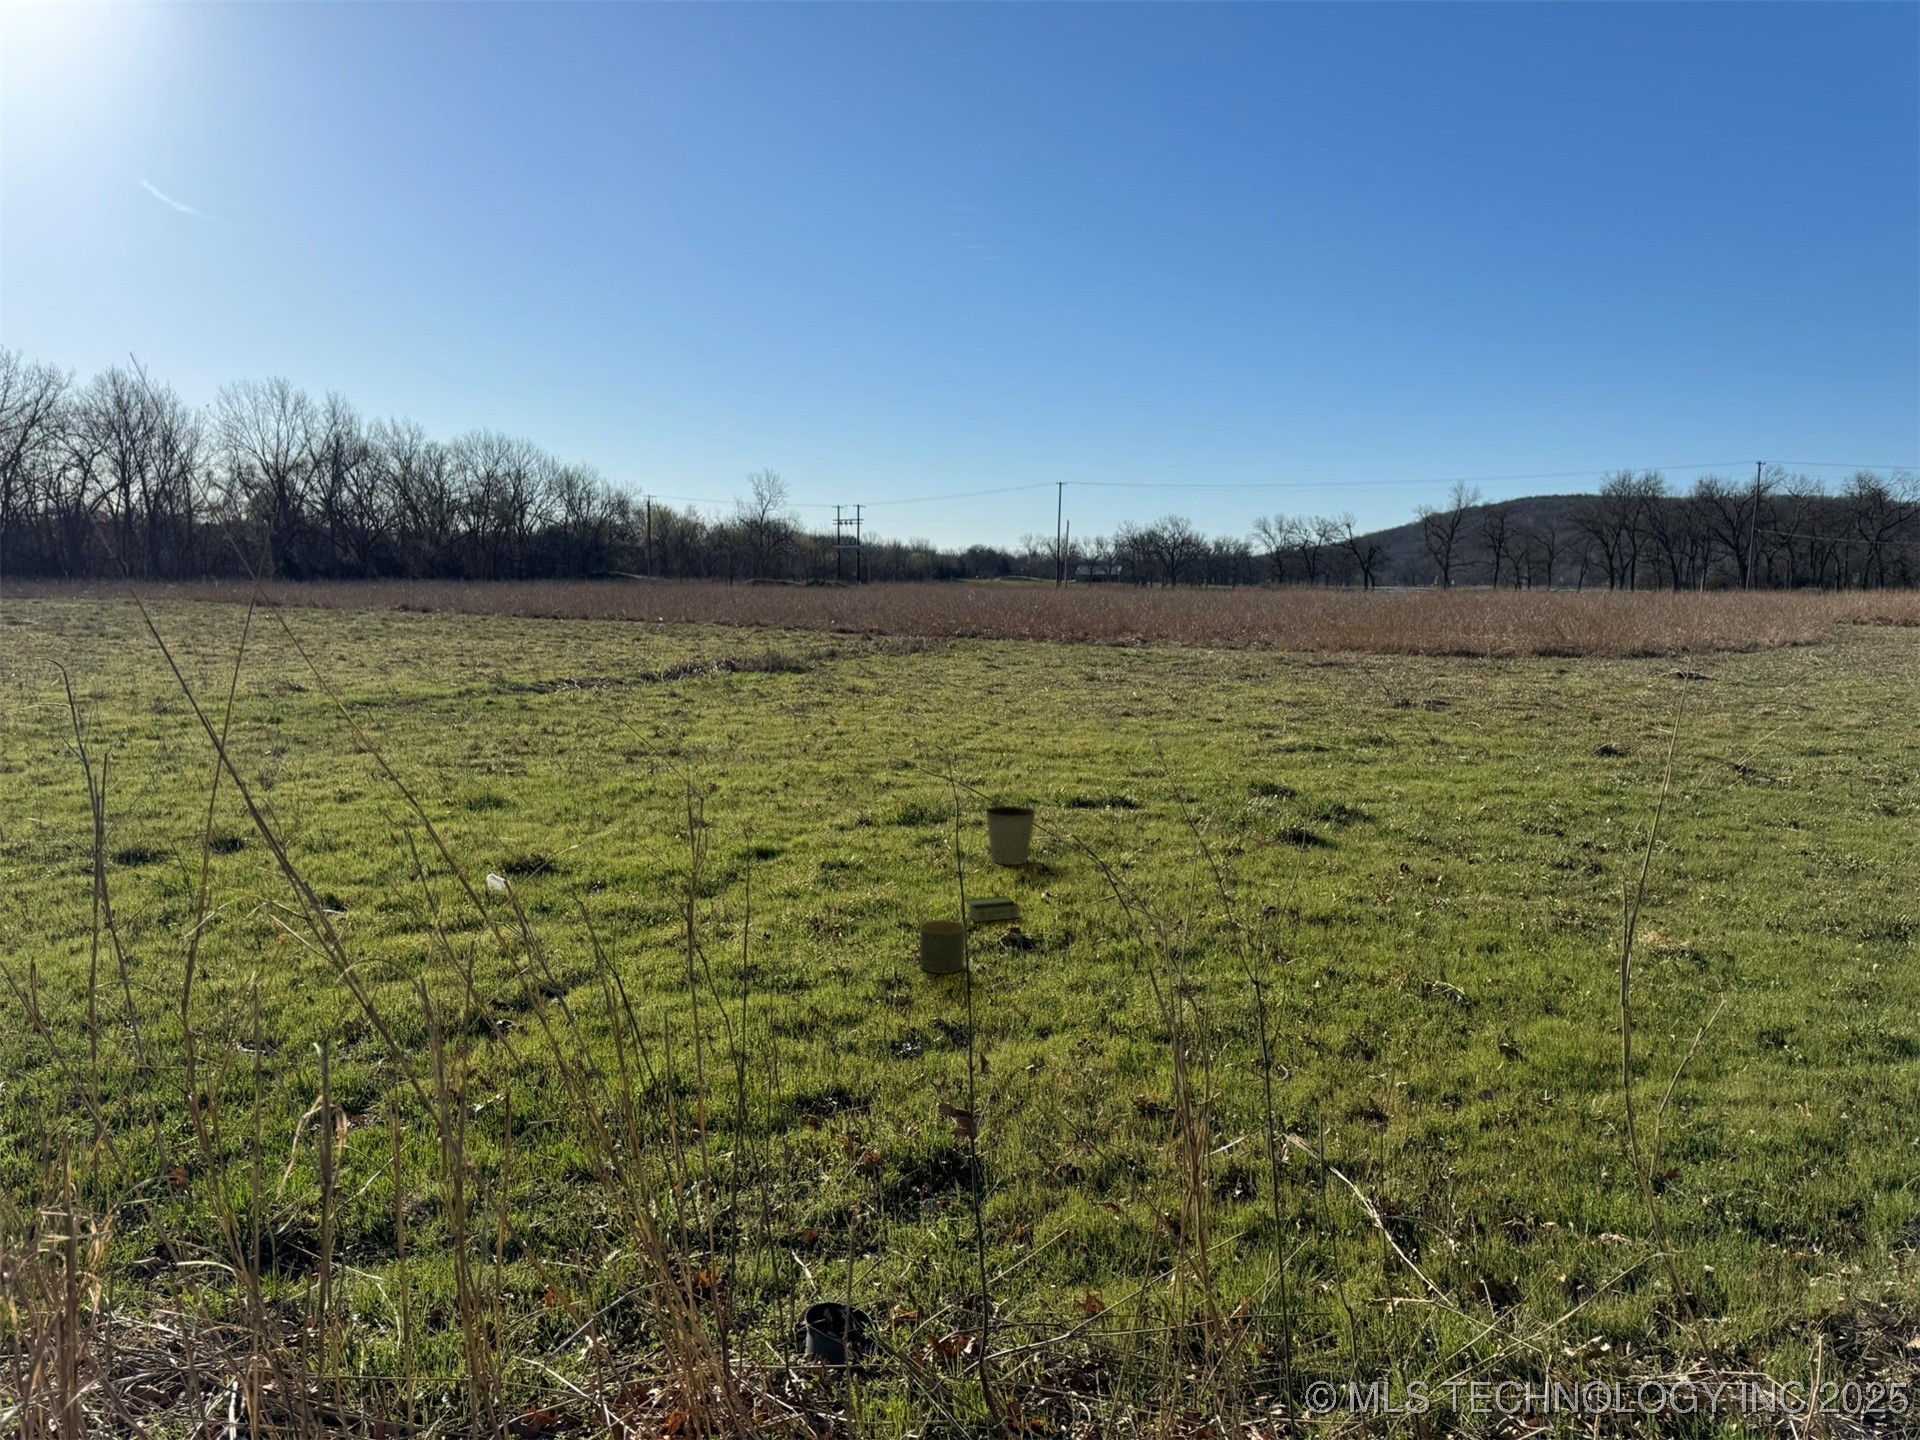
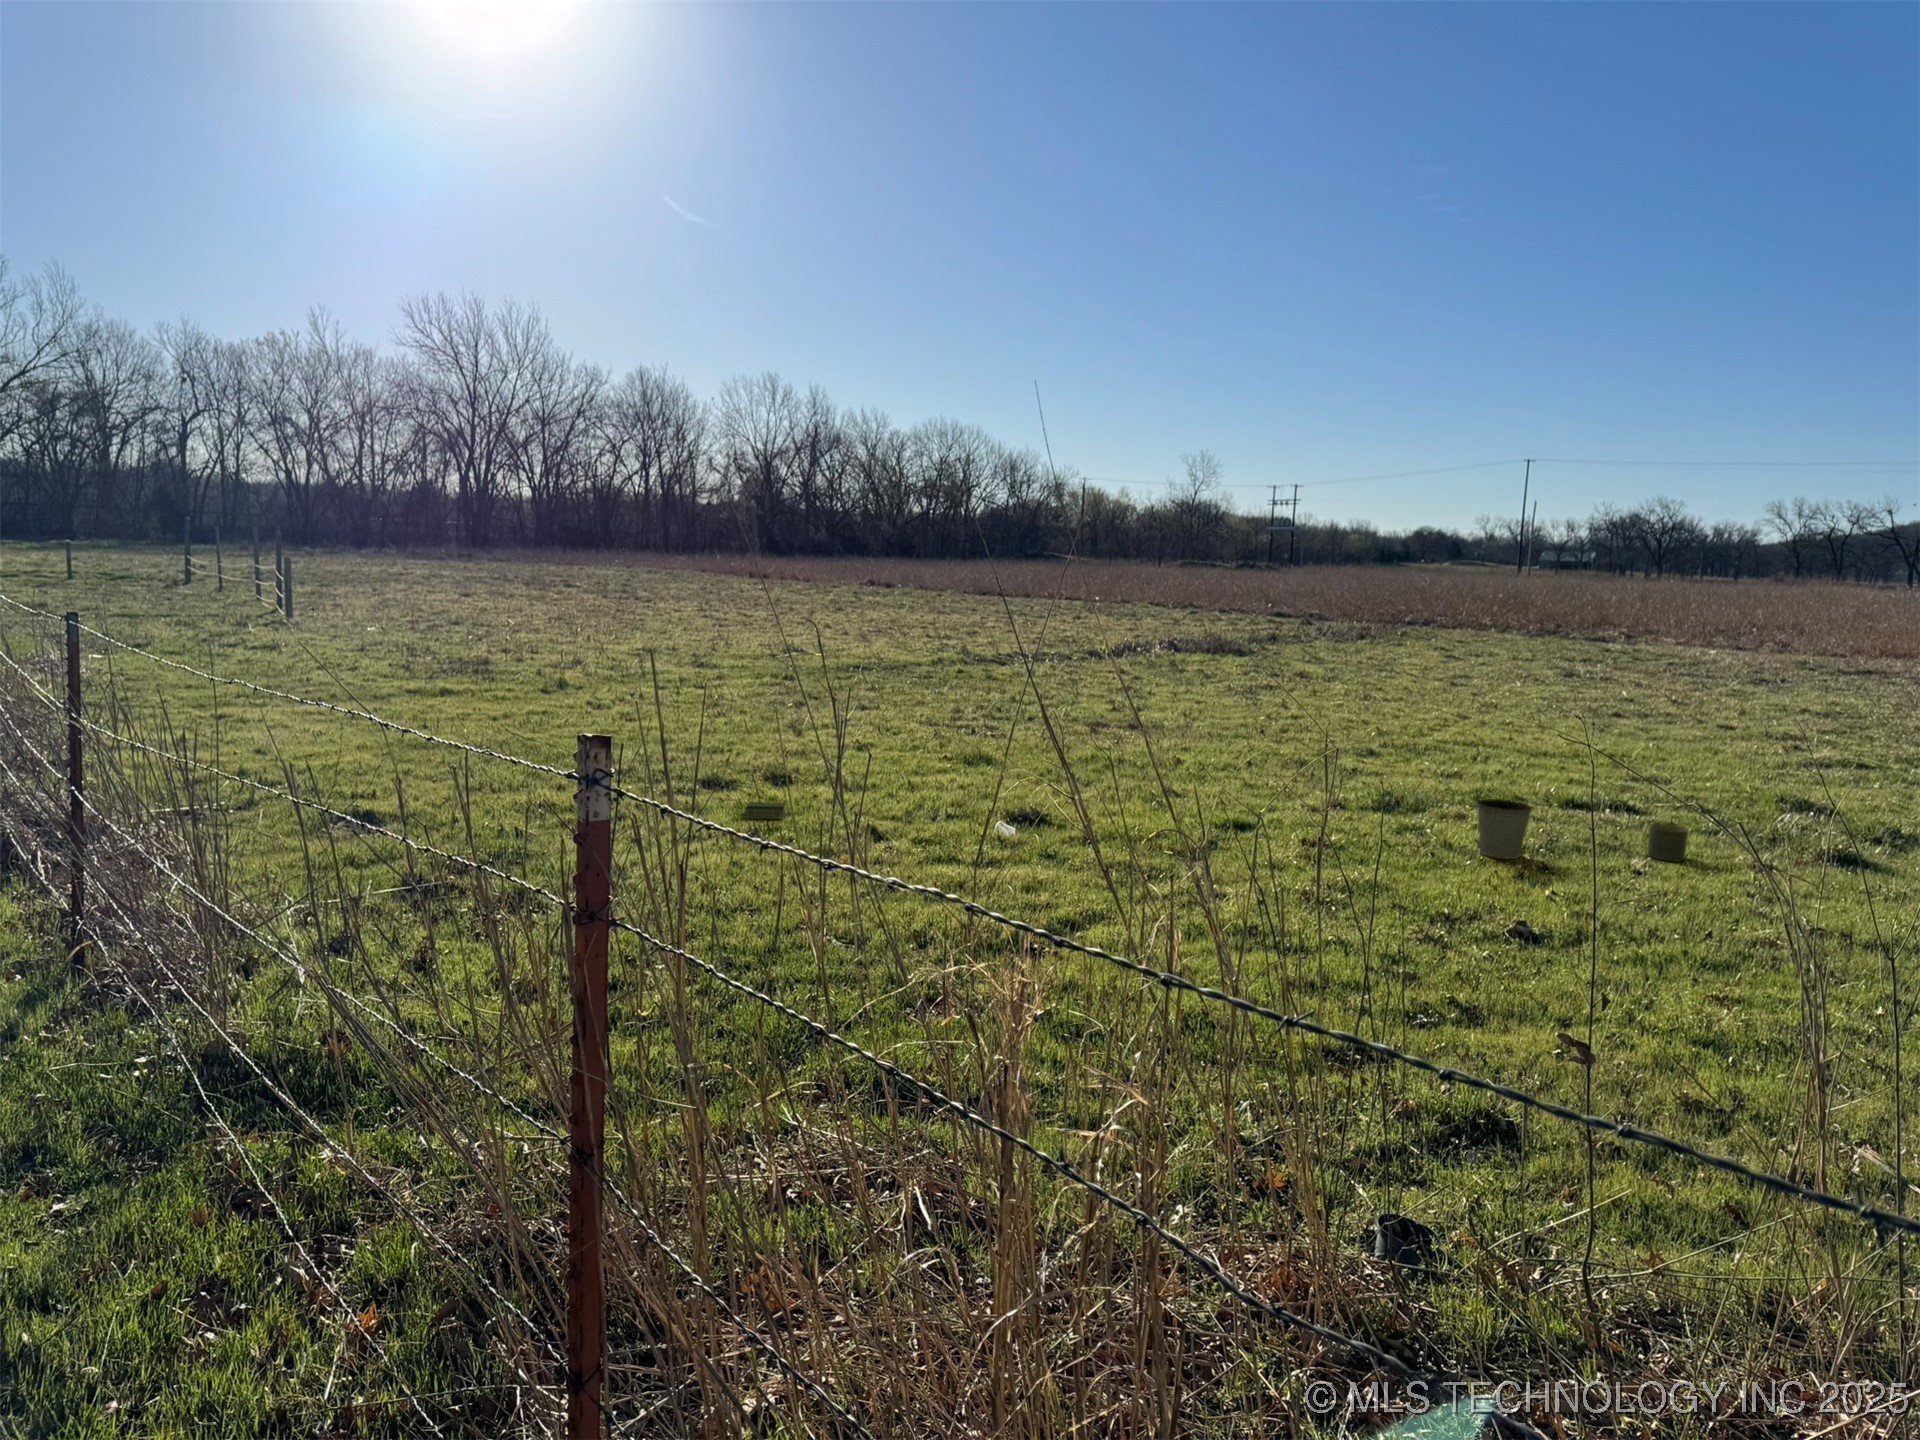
toolbox: present [965,896,1020,922] -> present [745,802,786,819]
planter: present [920,920,965,974] -> present [1647,824,1688,862]

